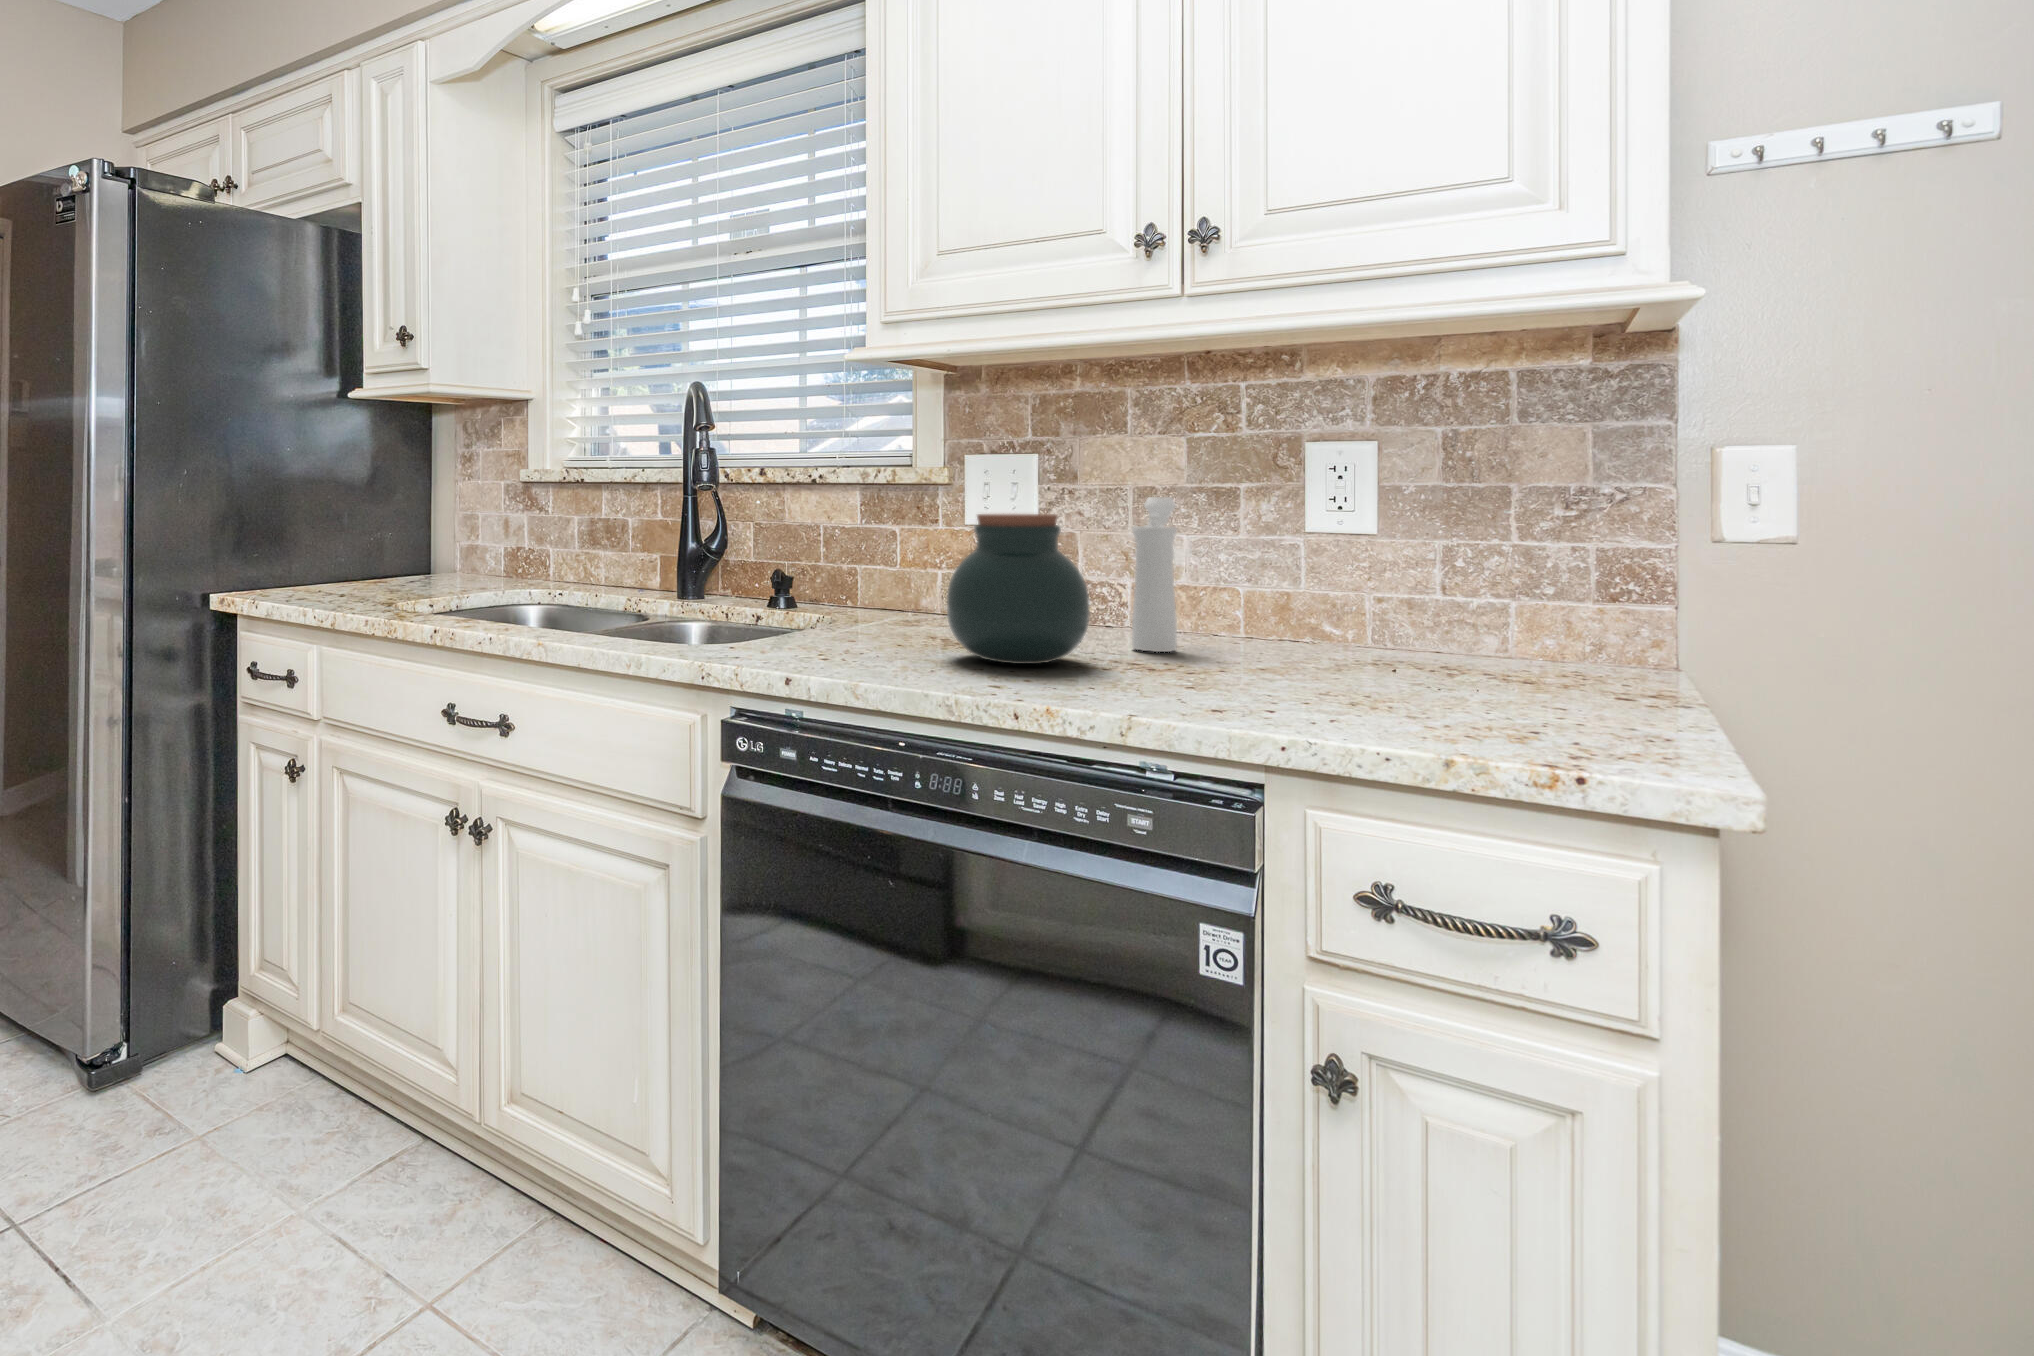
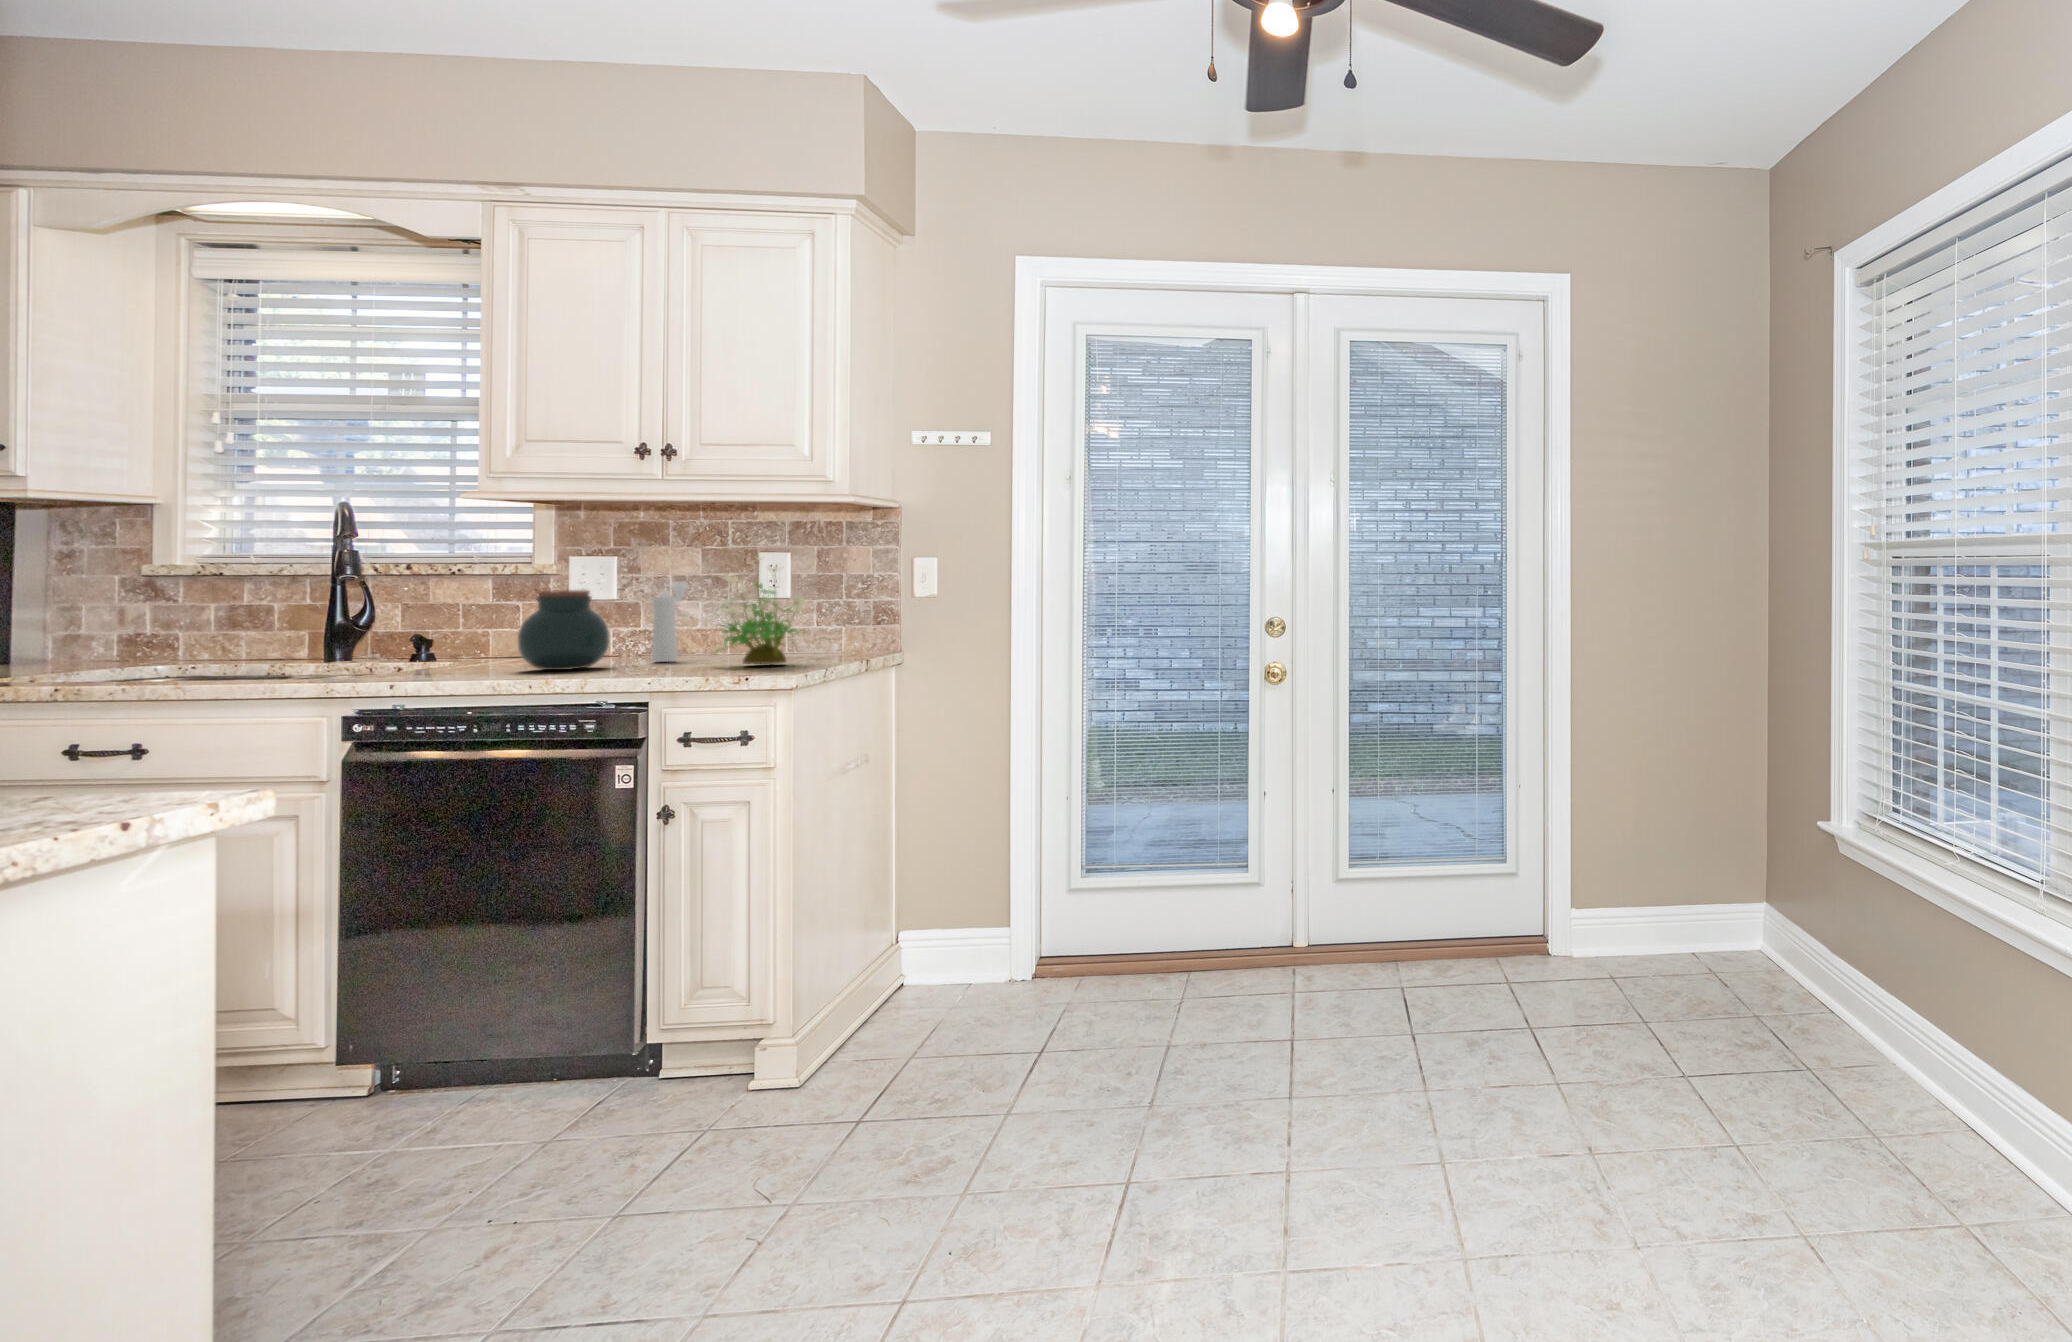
potted plant: none [1294,444,1561,700] -> present [715,558,806,664]

